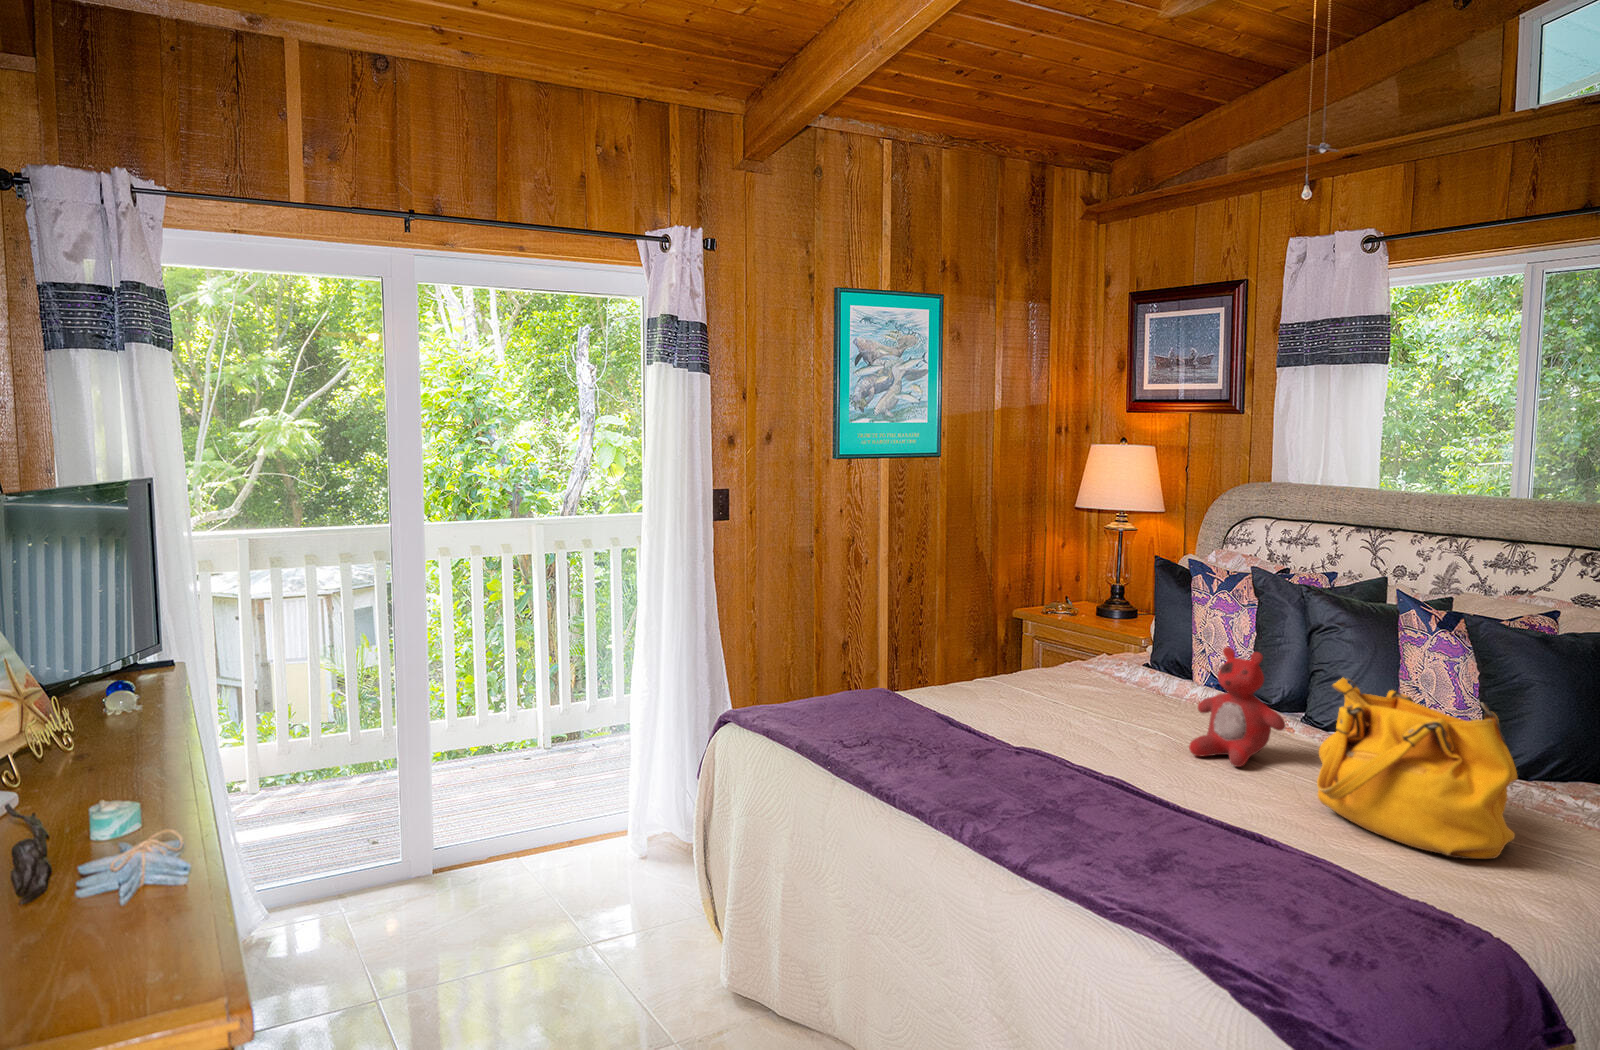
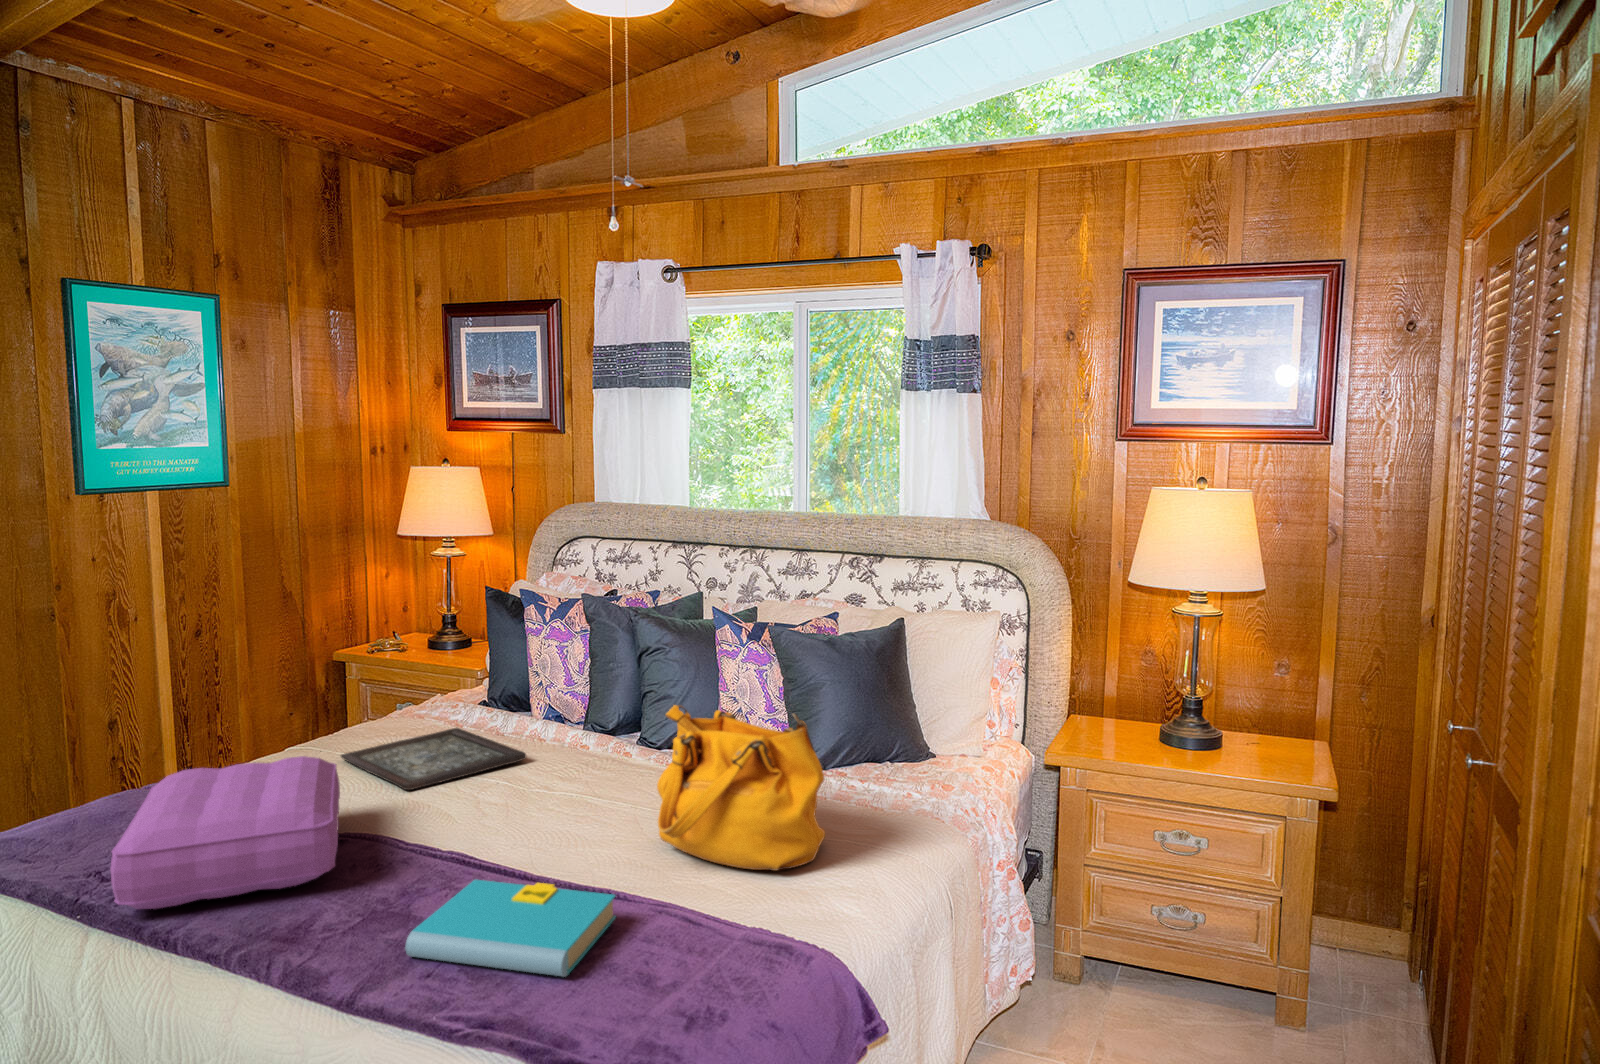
stuffed bear: present [1189,647,1285,767] -> none [528,685,624,816]
pillow: none [888,668,1034,766] -> present [110,756,340,909]
tray: none [1029,677,1188,719] -> present [341,728,526,790]
book: none [1086,790,1269,881] -> present [405,880,616,977]

